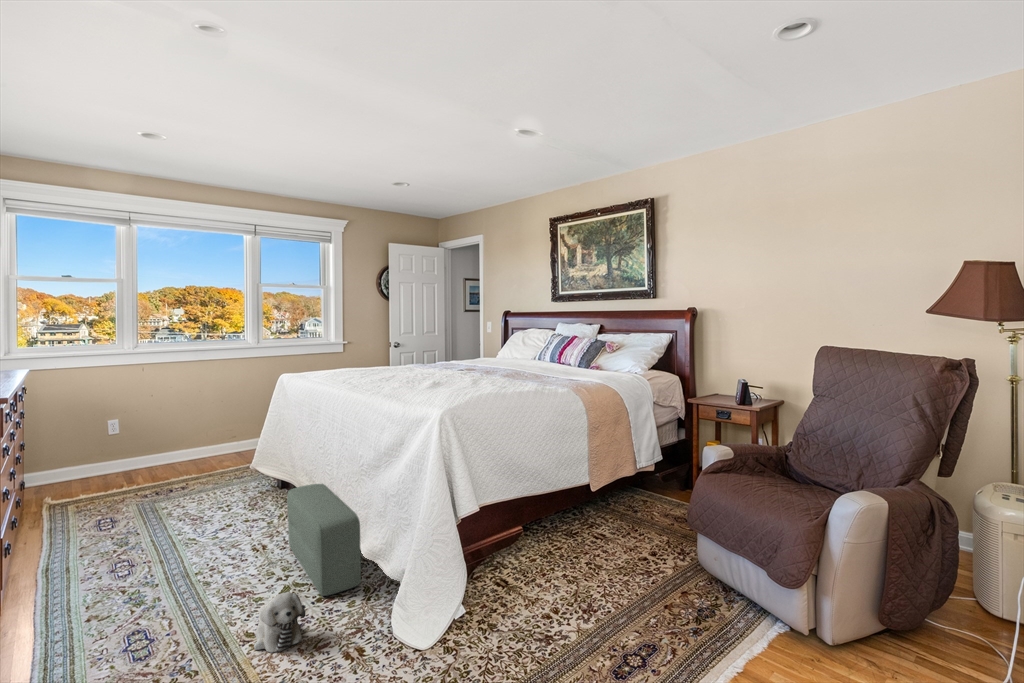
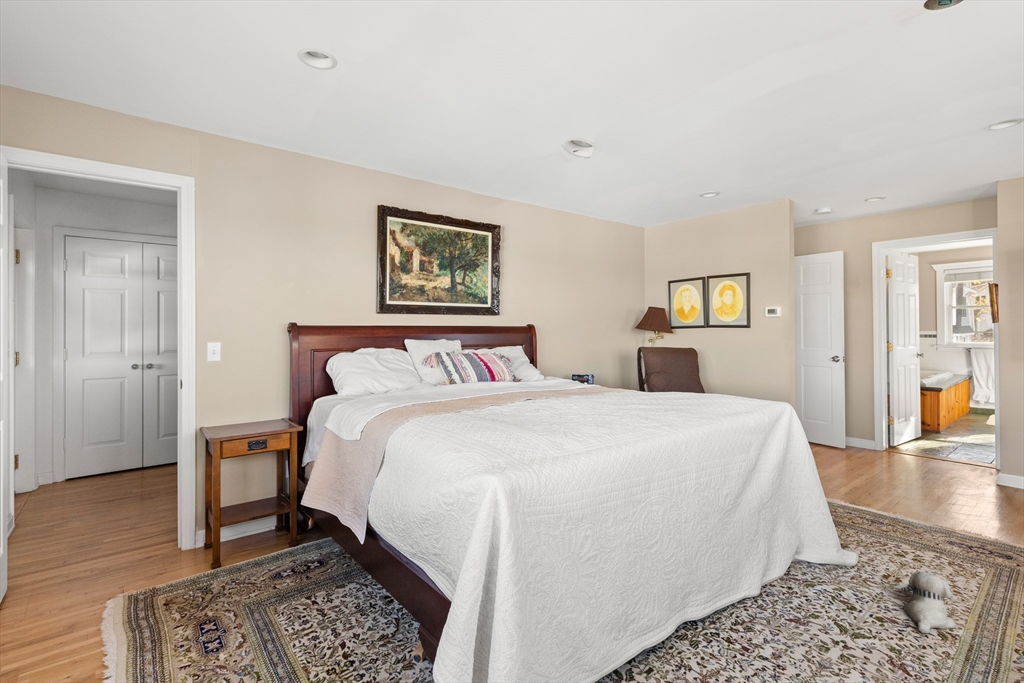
pouf: present [287,484,361,596] -> none [737,525,856,653]

